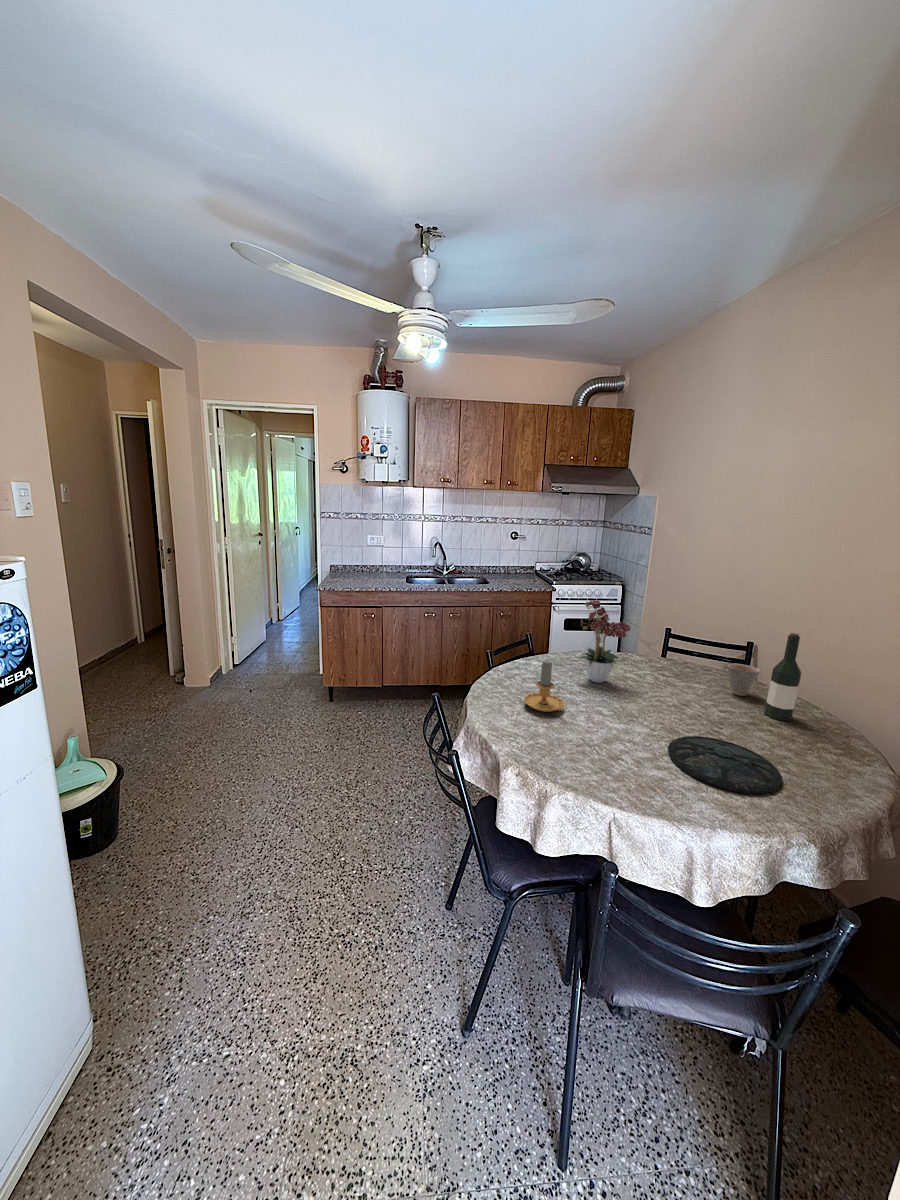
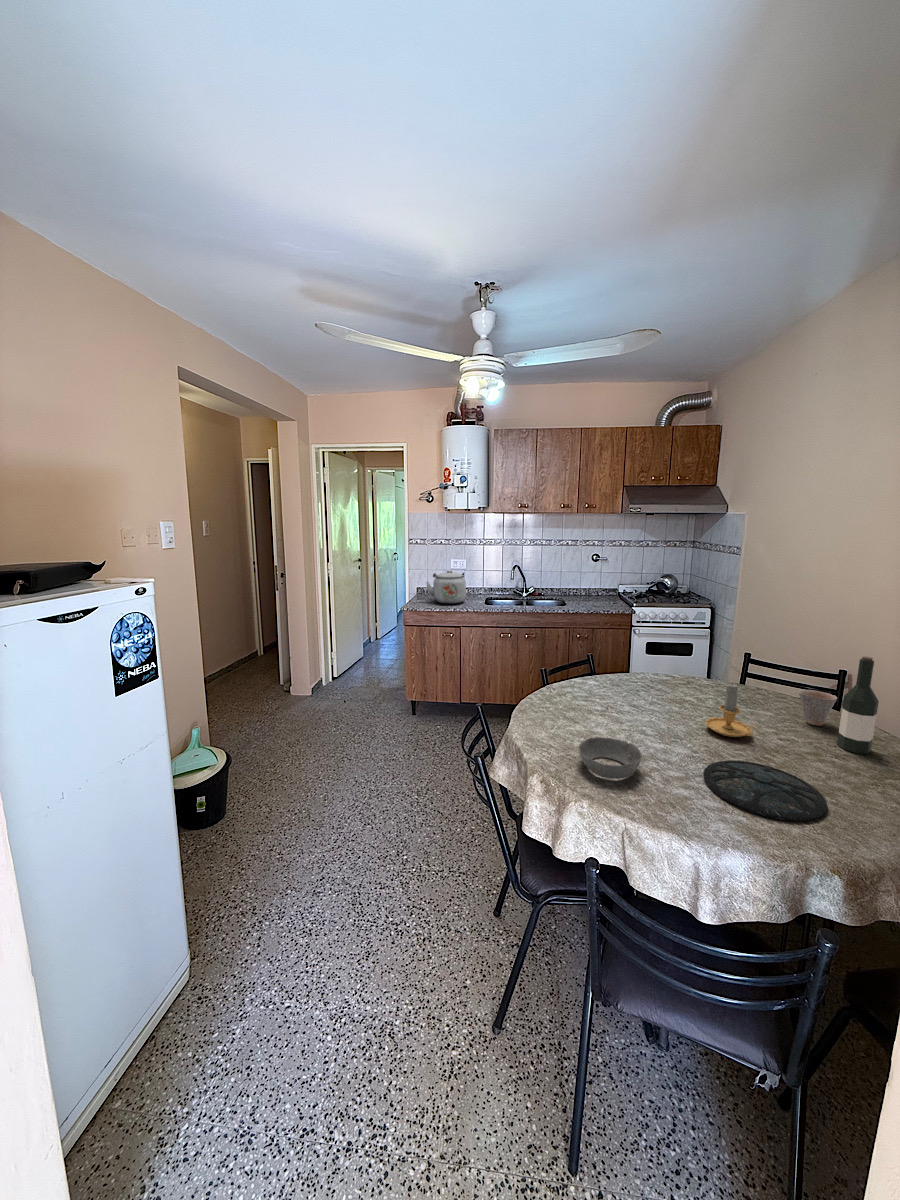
kettle: none [347,547,389,582] -> present [426,570,466,604]
flower arrangement: present [579,600,631,683] -> none [628,616,691,704]
candle: present [524,660,567,712] -> present [705,683,758,737]
bowl: none [551,722,615,766] -> present [578,737,642,779]

